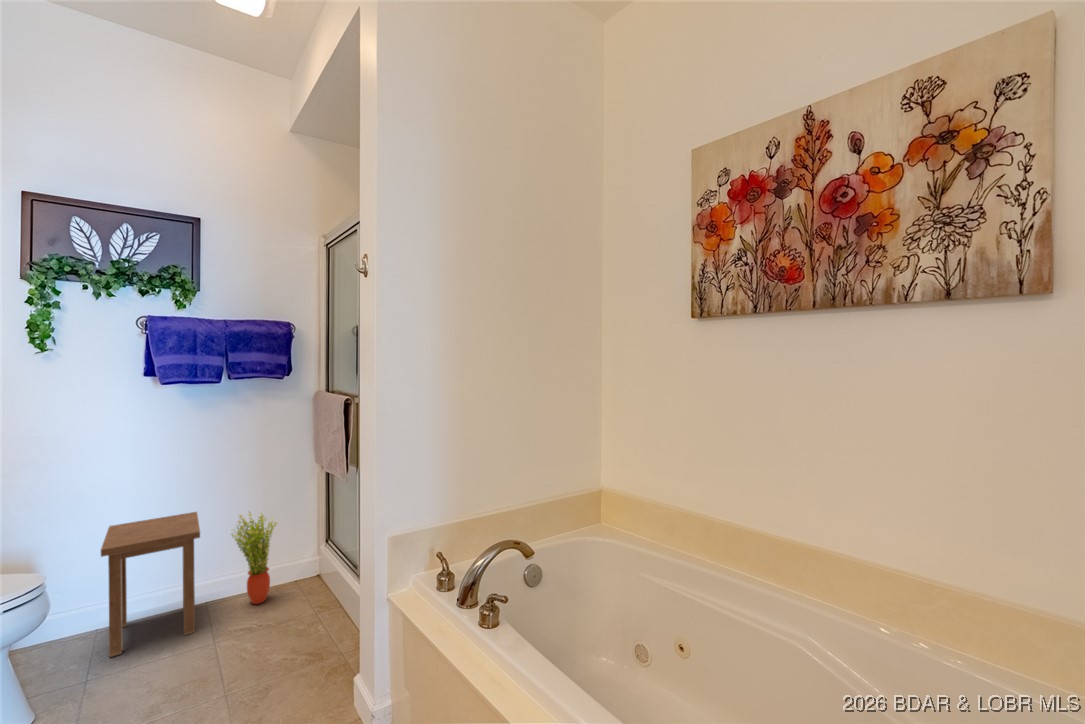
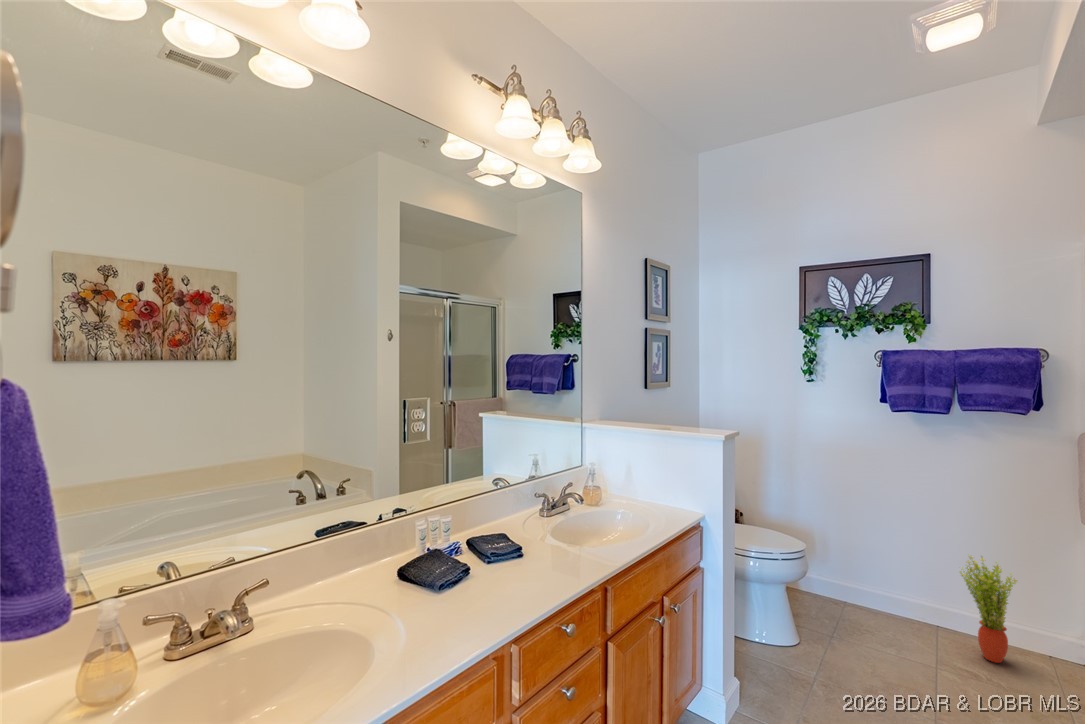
stool: present [101,512,200,657] -> none [843,523,926,651]

